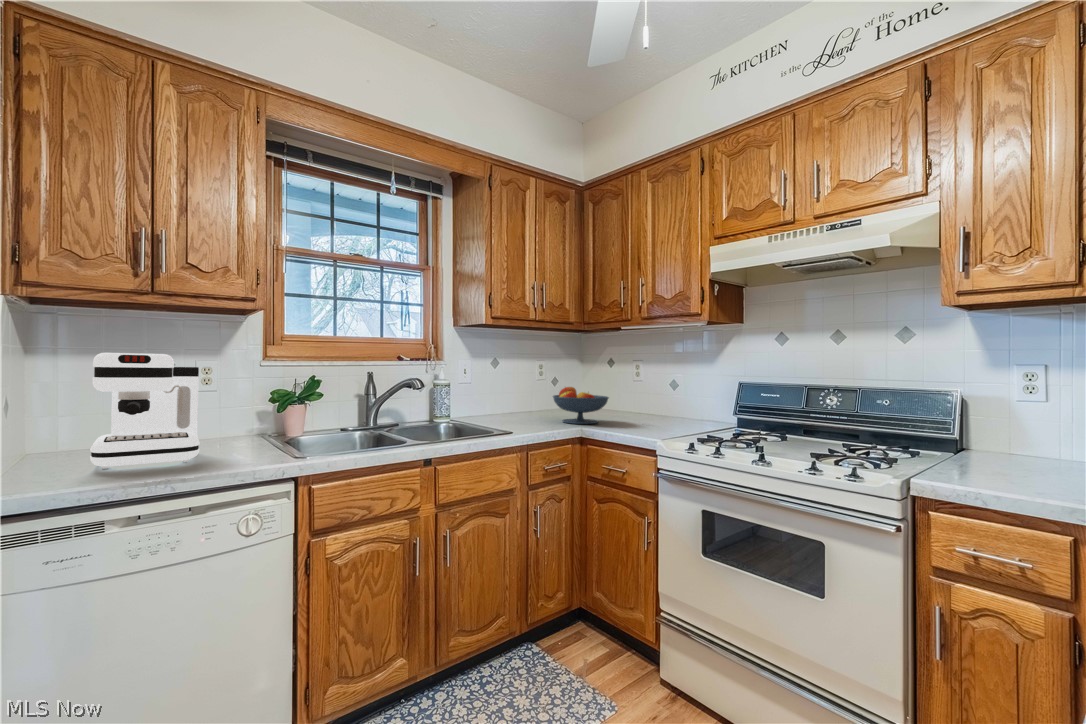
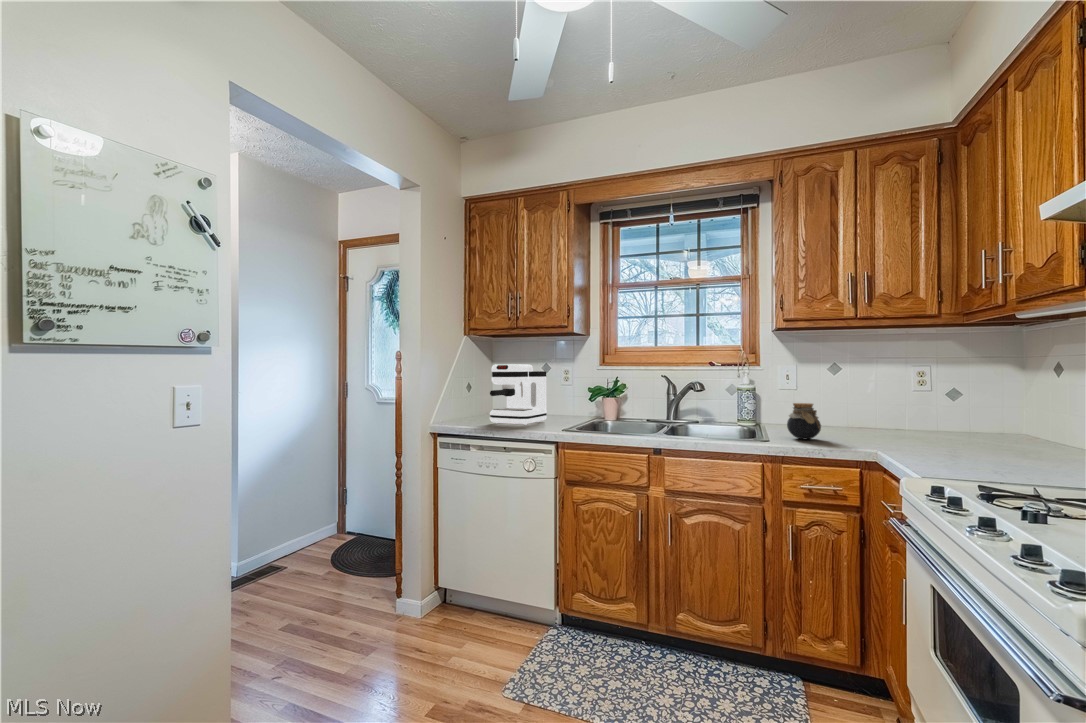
fruit bowl: present [553,387,609,424] -> none [901,391,1005,444]
jar: none [508,400,539,433] -> present [787,403,821,440]

